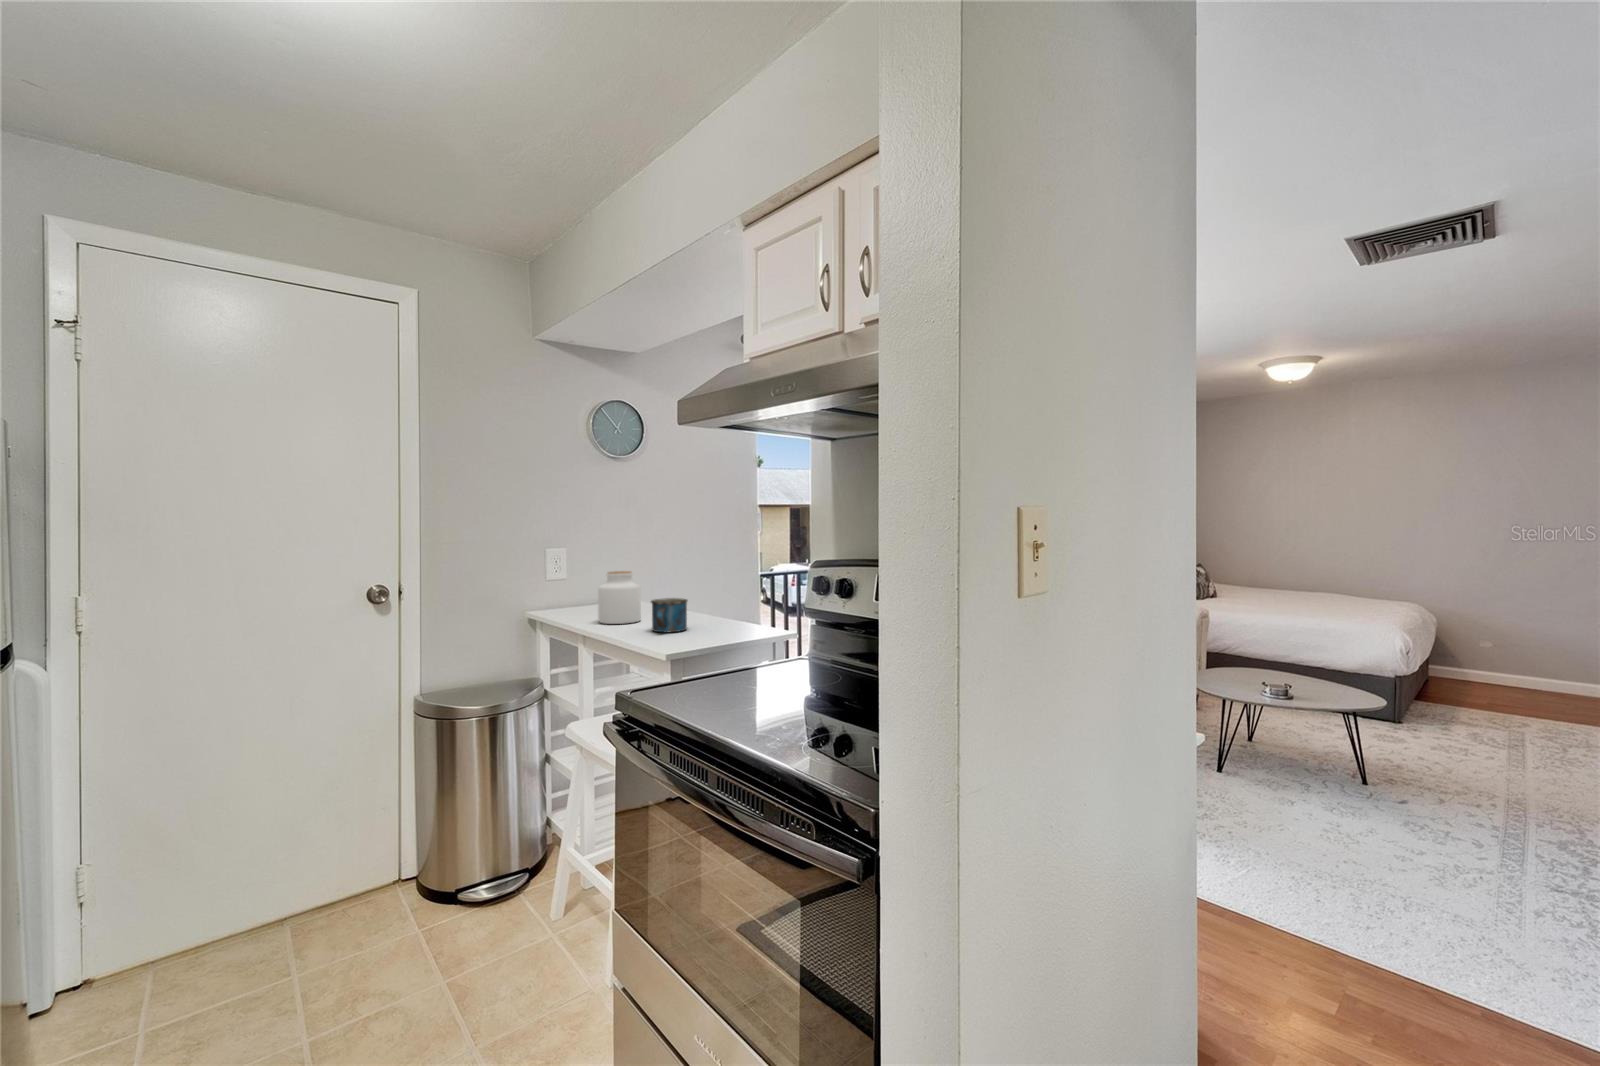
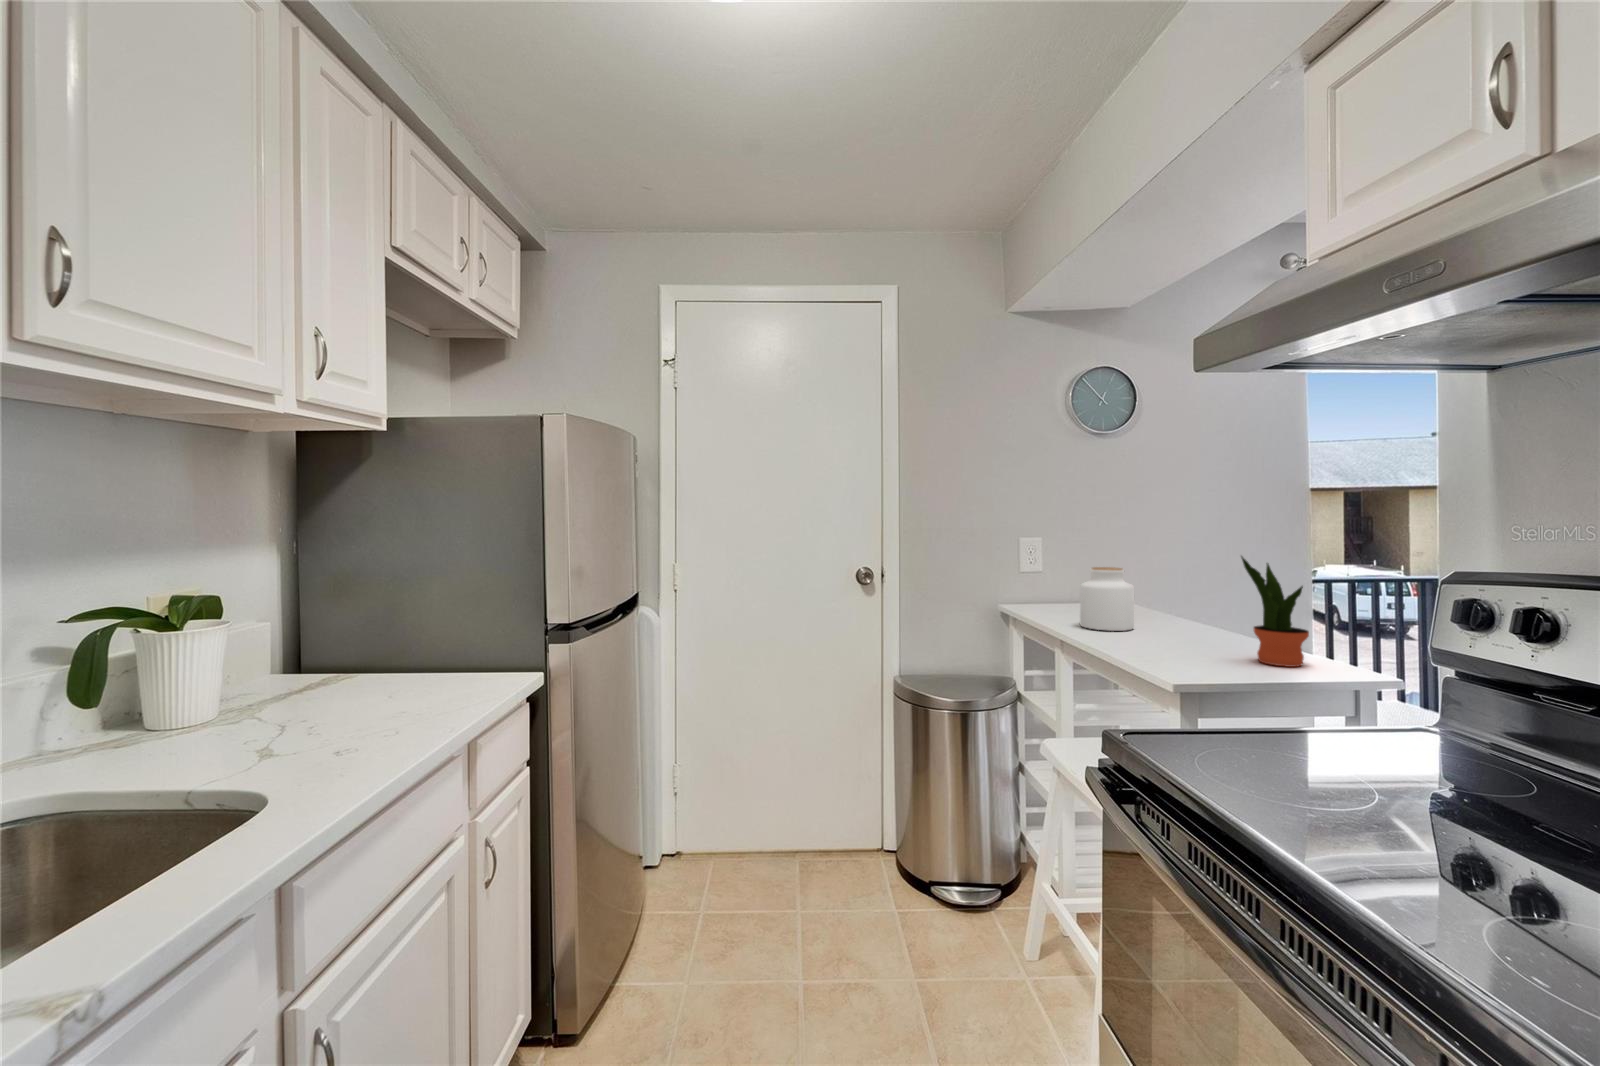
potted plant: none [711,557,752,635] -> present [1241,556,1309,667]
mug: present [651,598,688,632] -> none [1148,605,1203,650]

